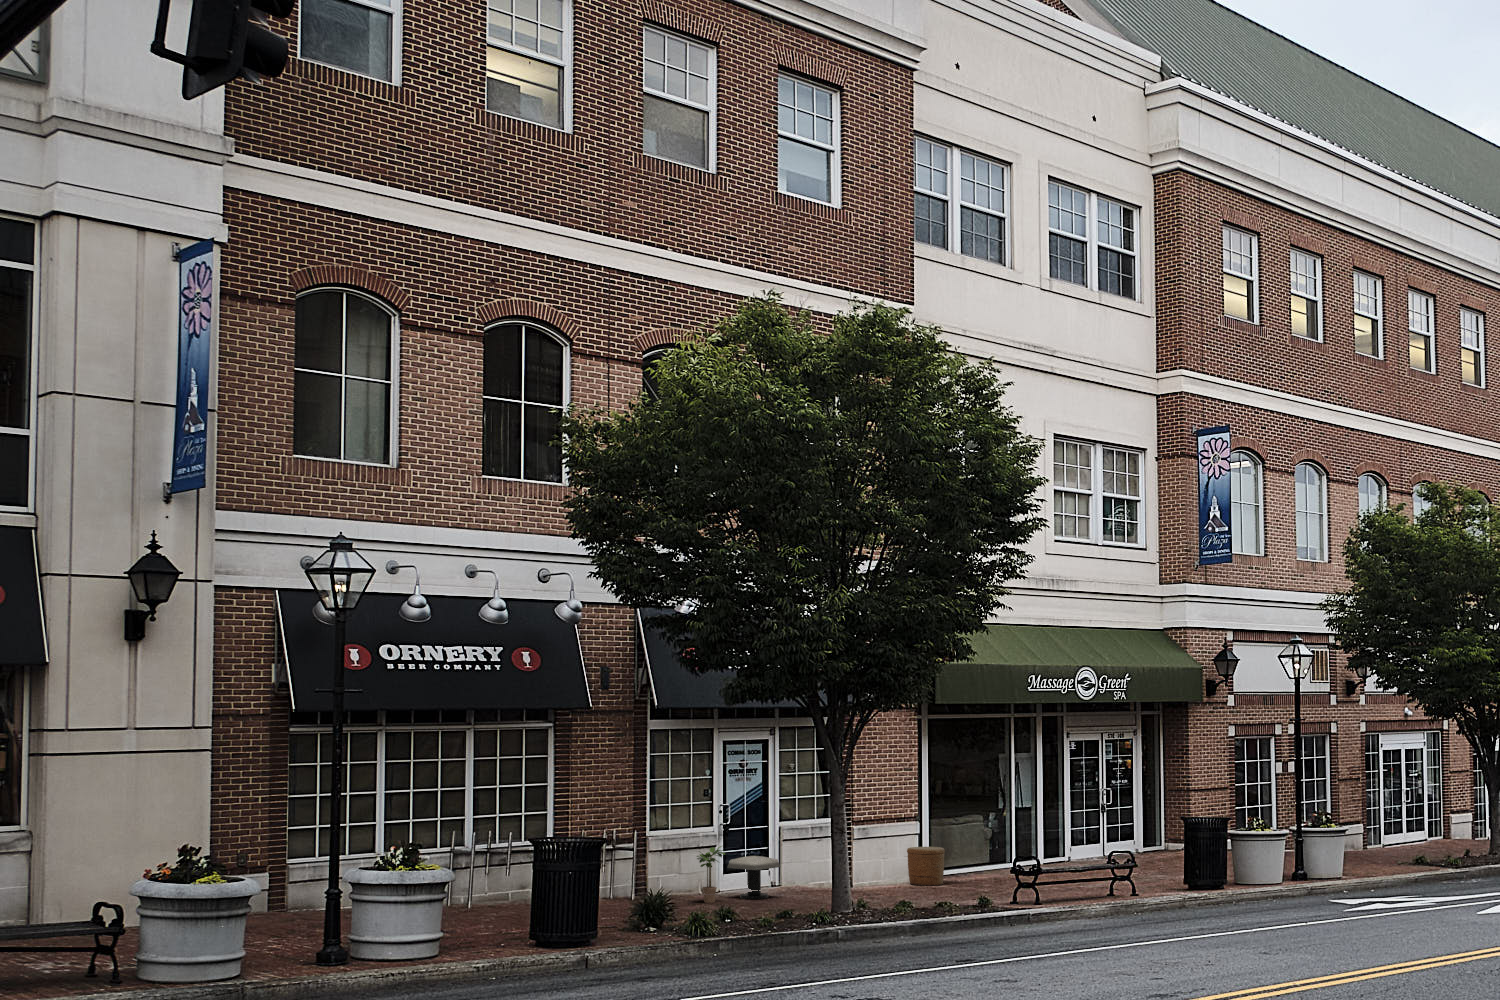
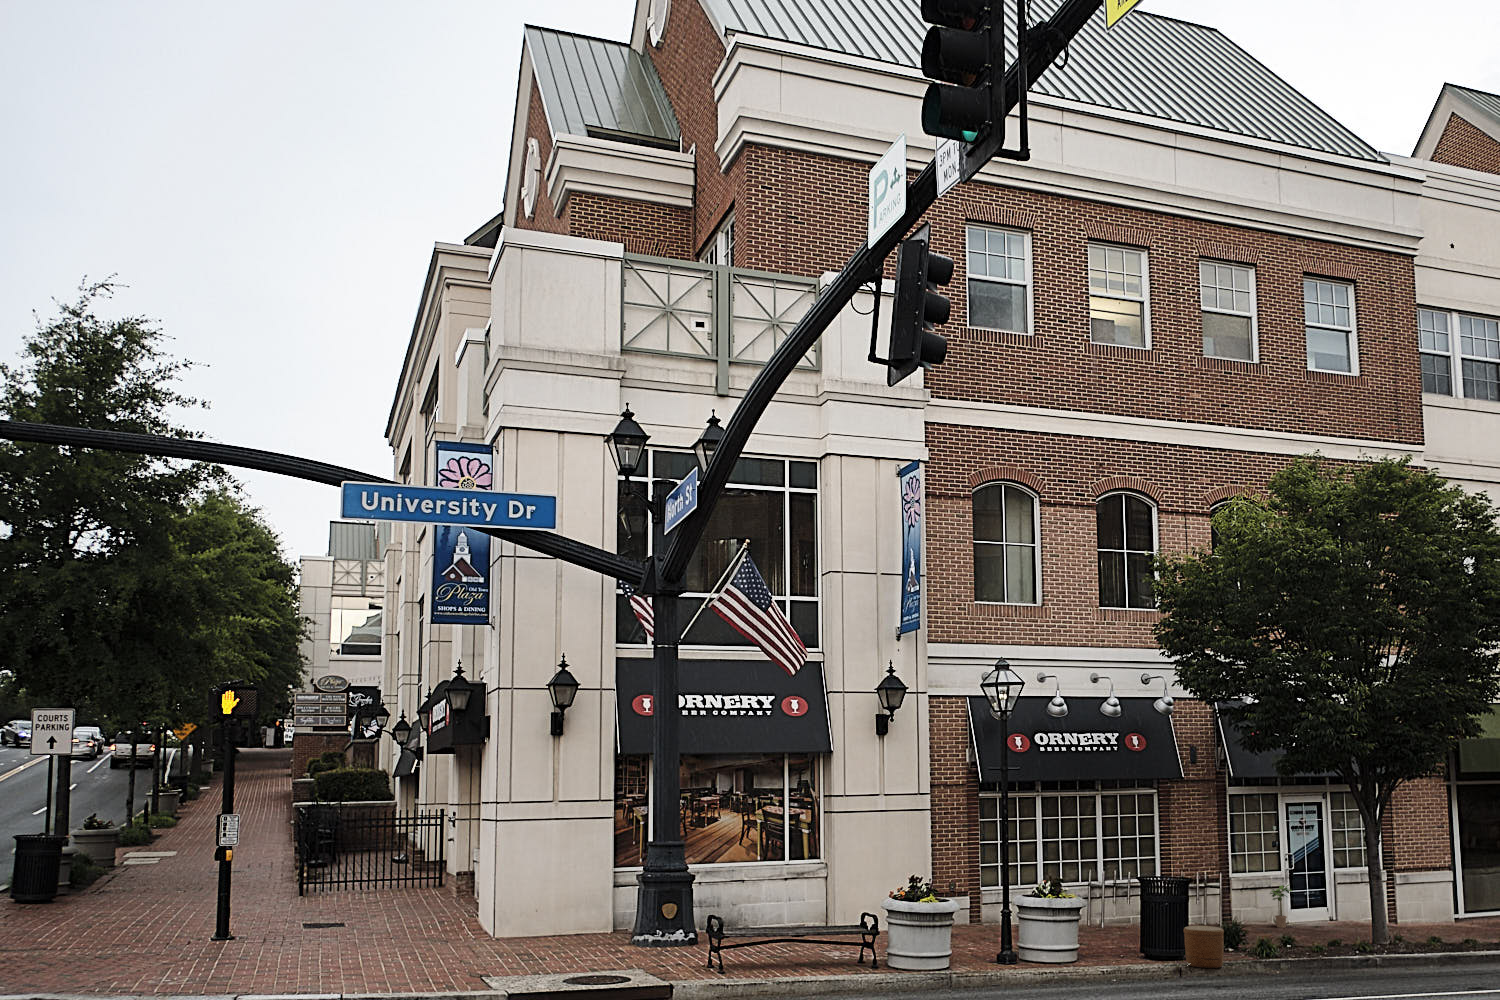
woven basket: present [907,847,945,886] -> present [1183,926,1224,968]
stool: present [728,856,780,899] -> none [1293,893,1337,927]

